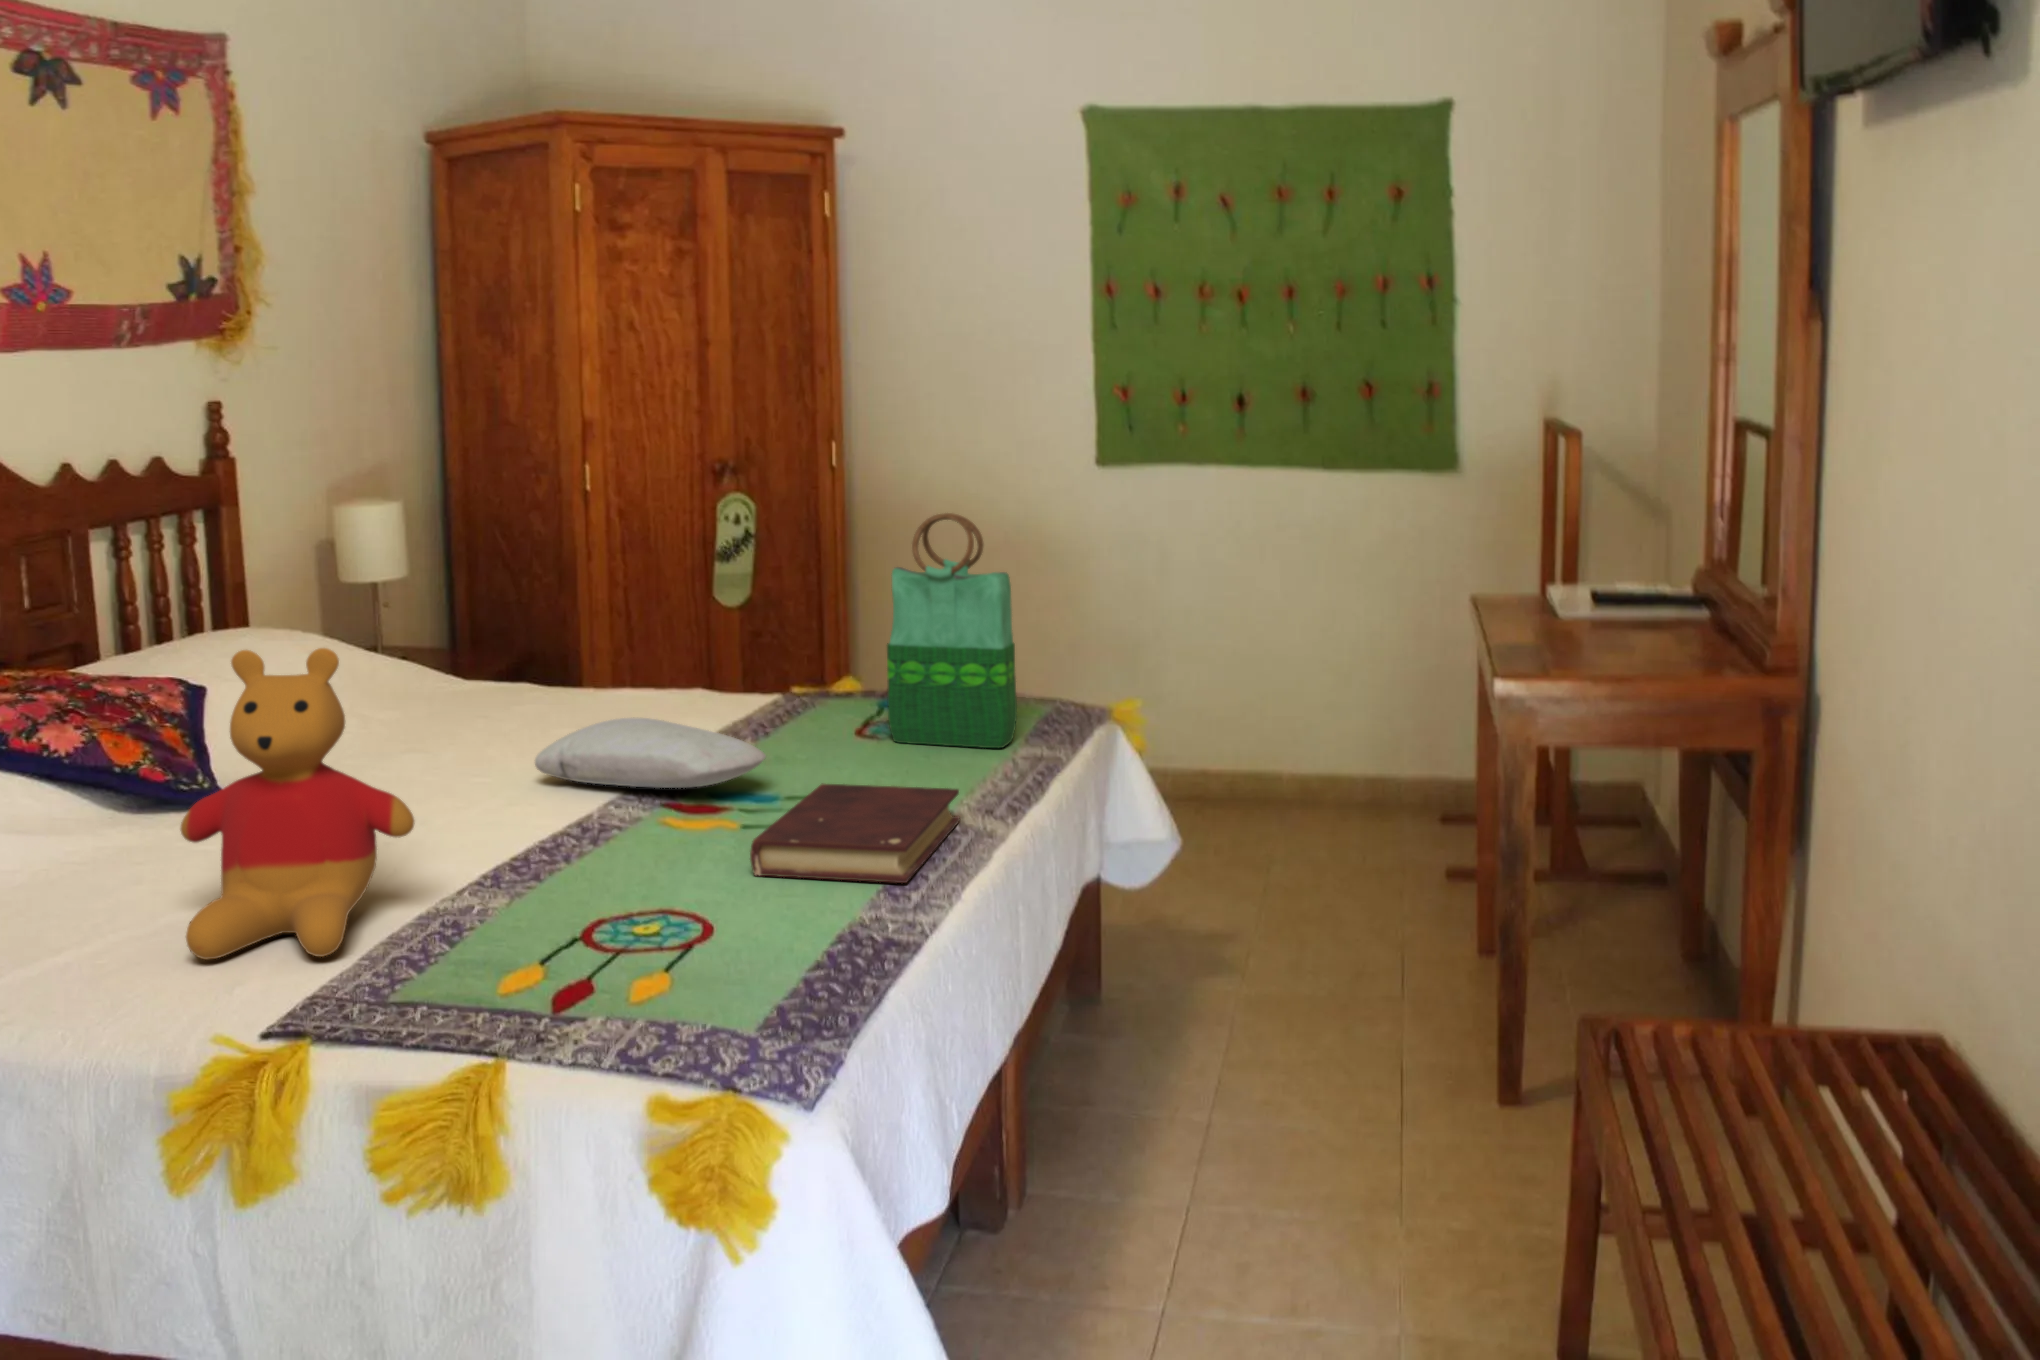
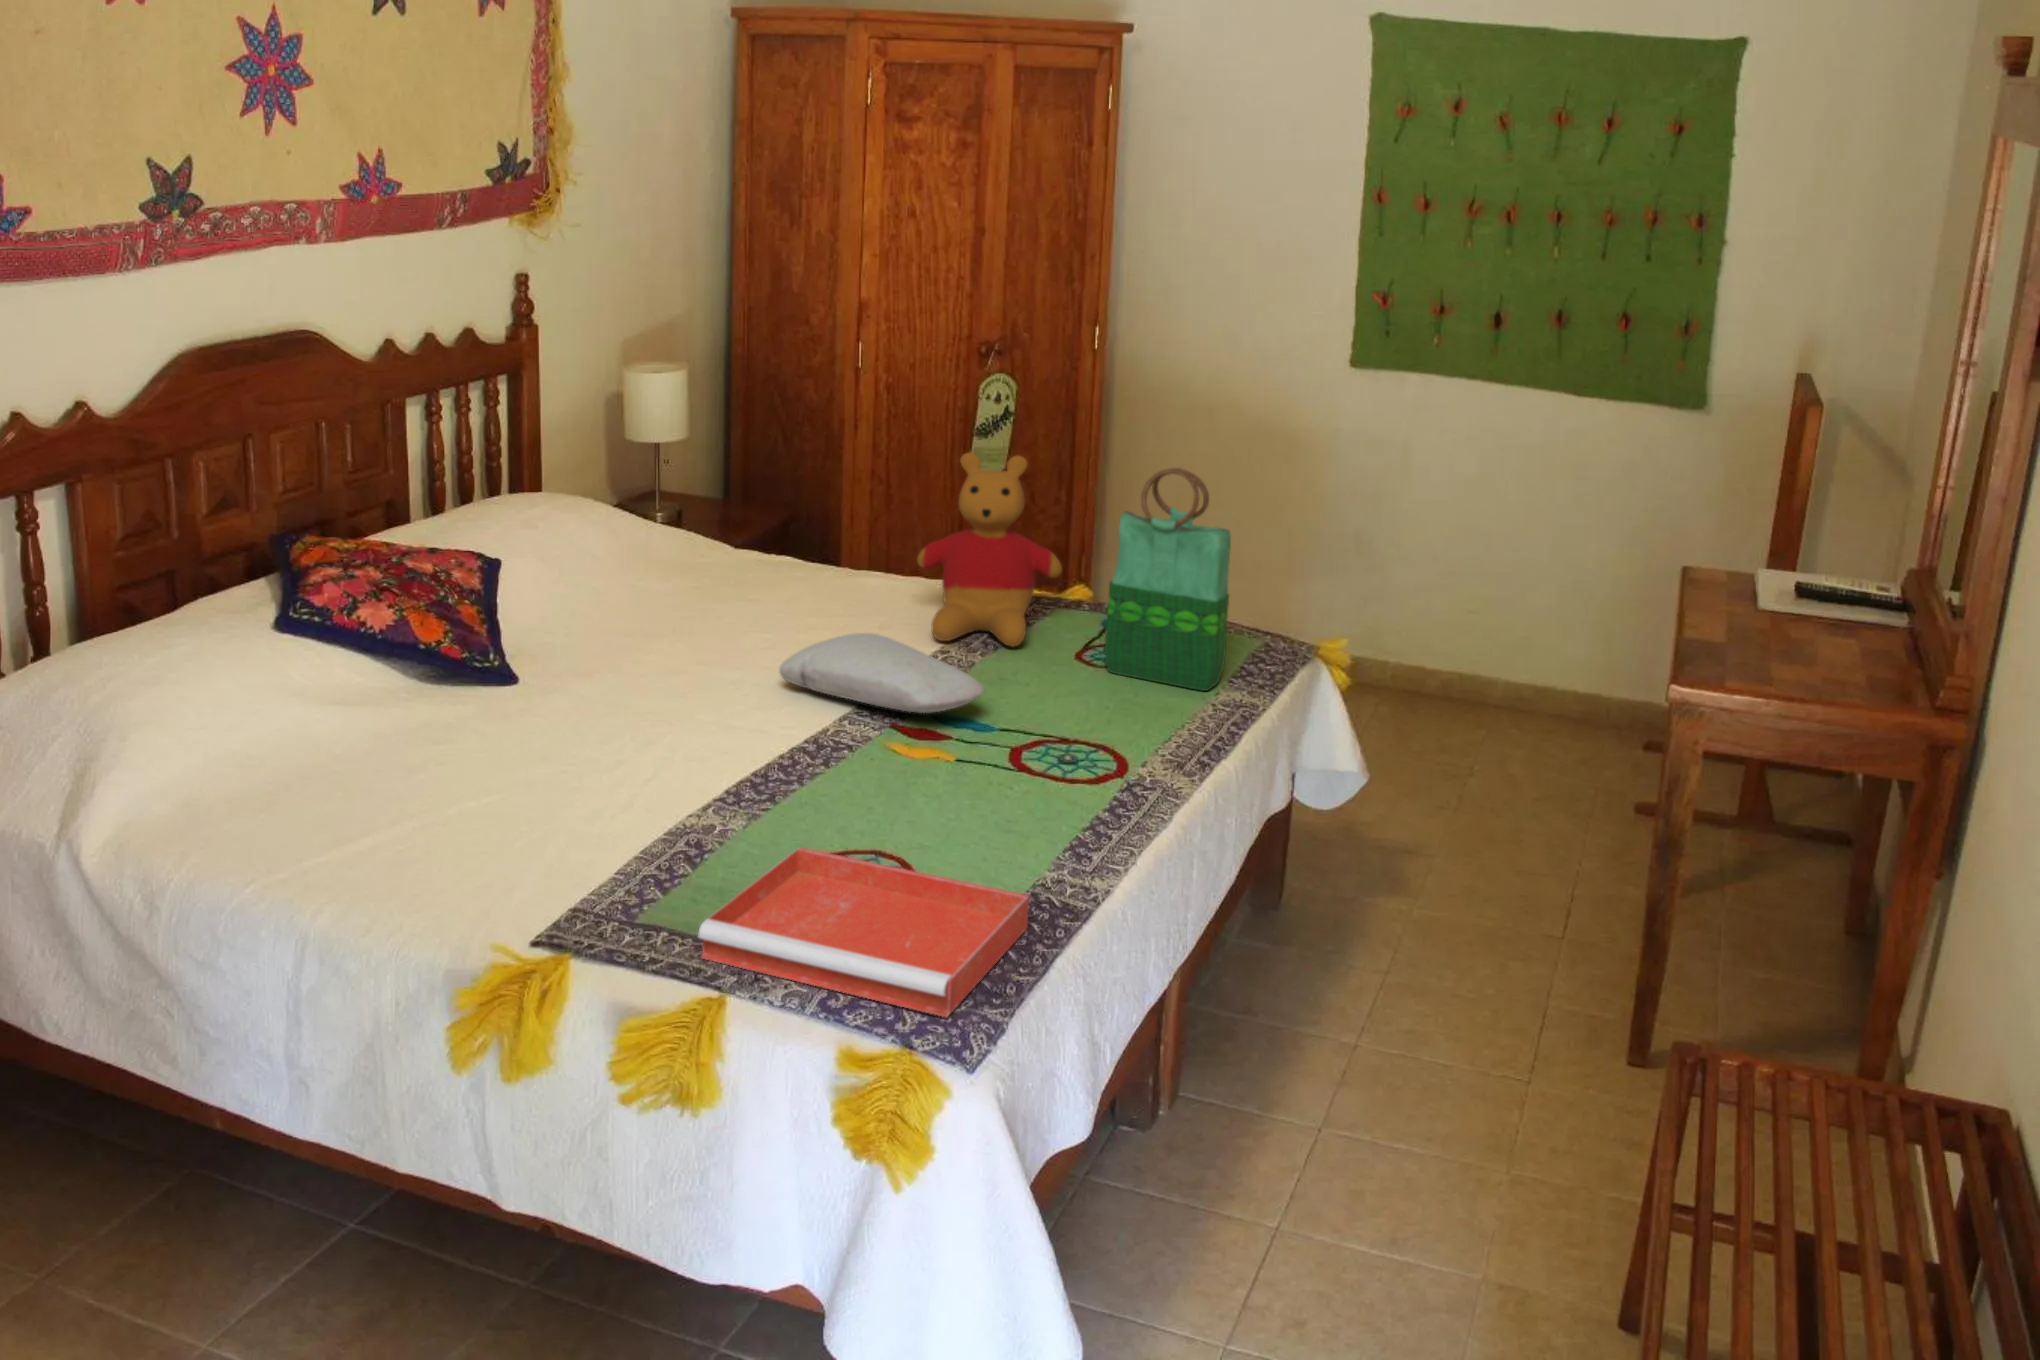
stuffed bear: present [180,648,414,959] -> present [917,453,1062,647]
book: present [750,784,960,883] -> none [956,727,1154,845]
tray: none [465,906,850,1052] -> present [698,847,1029,1017]

